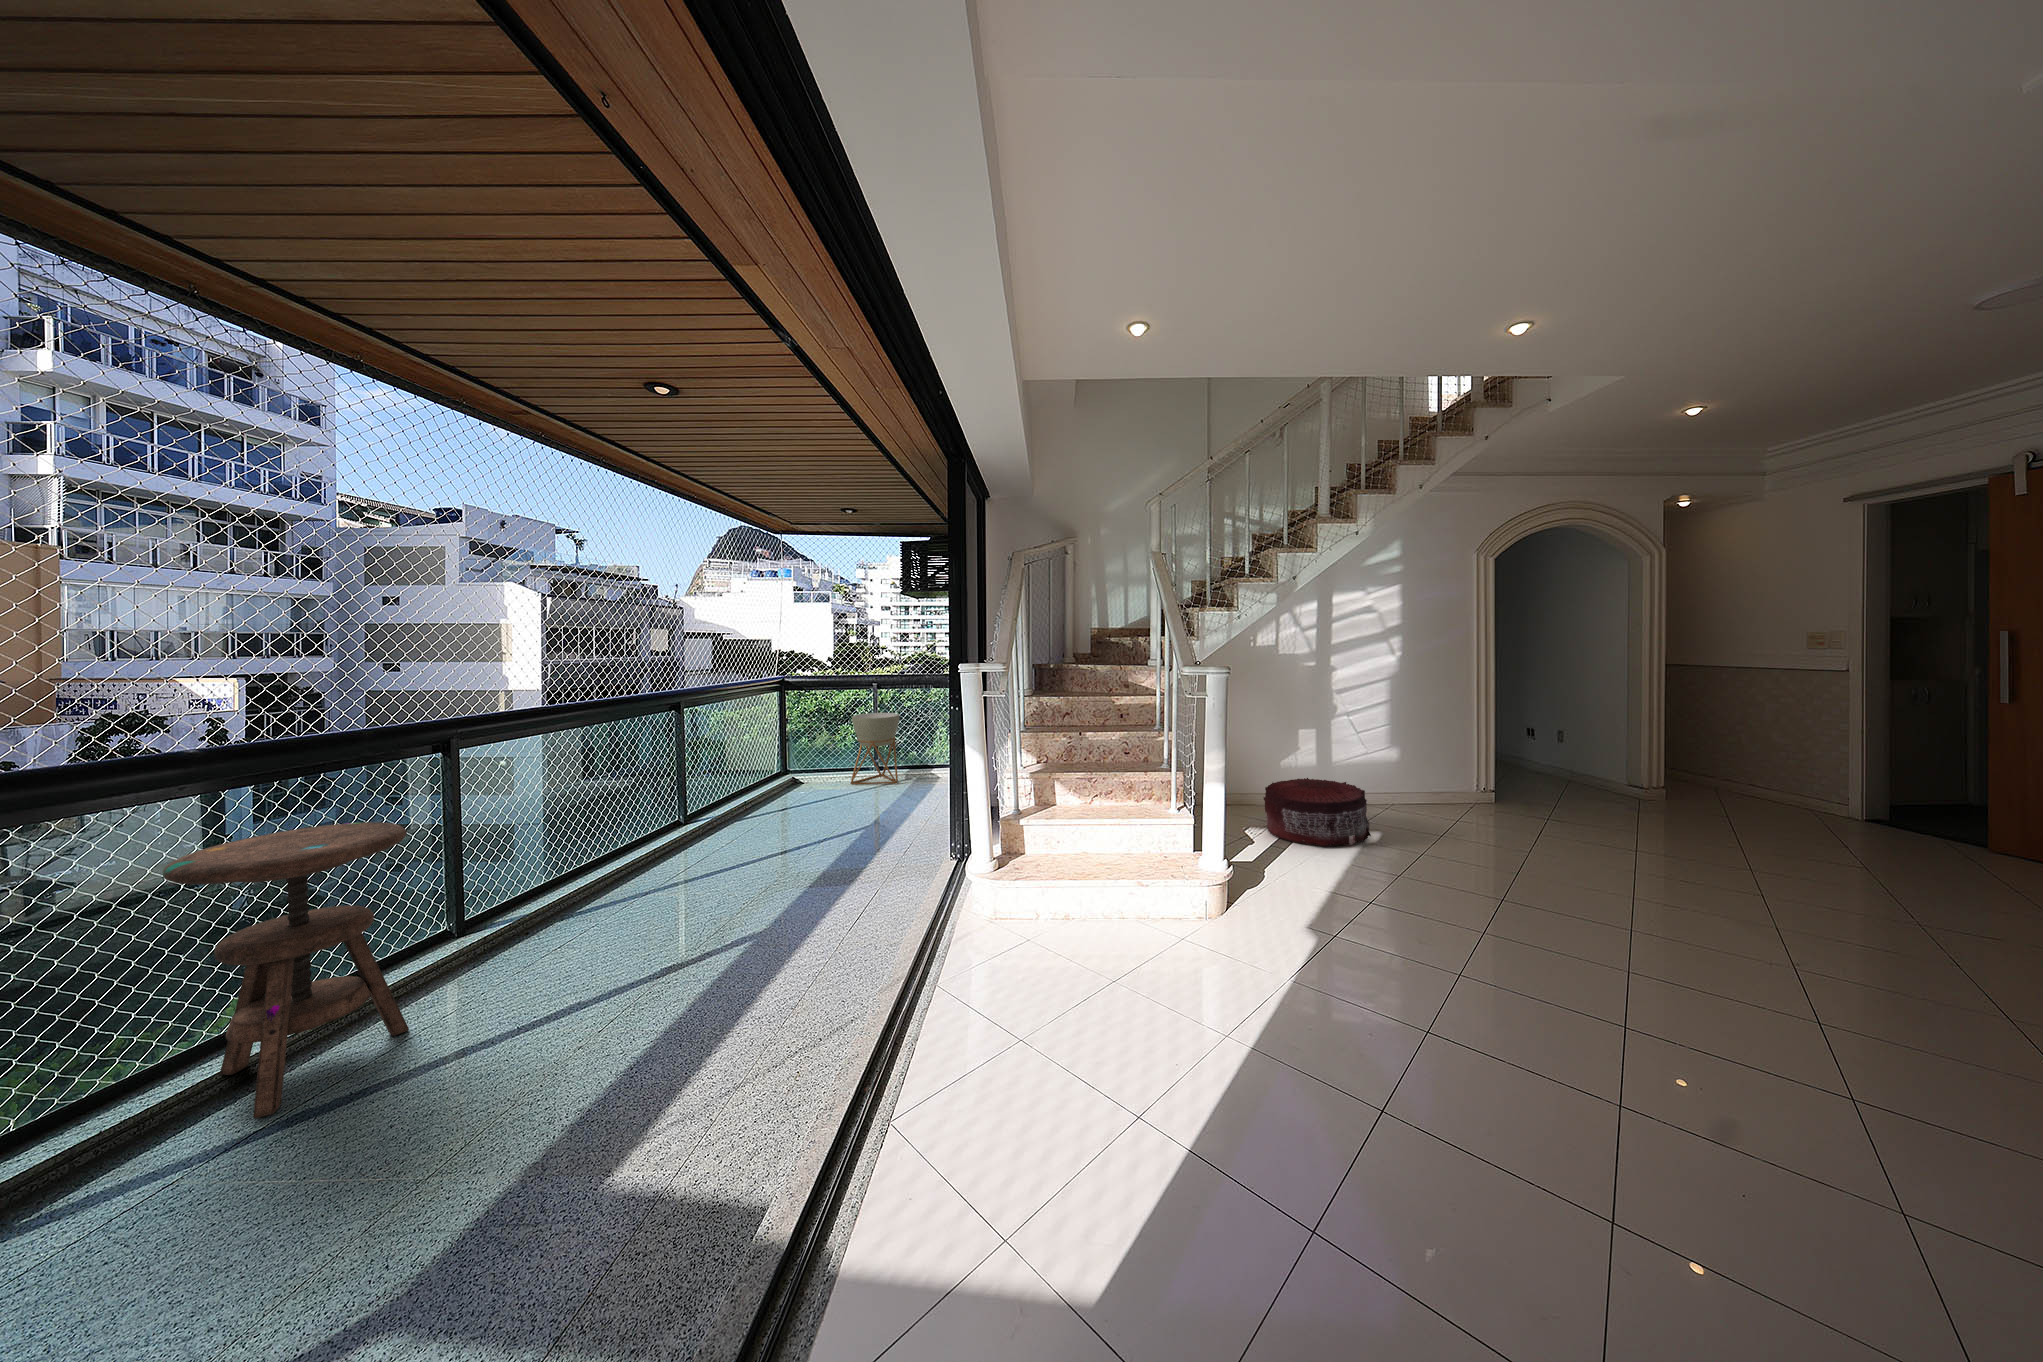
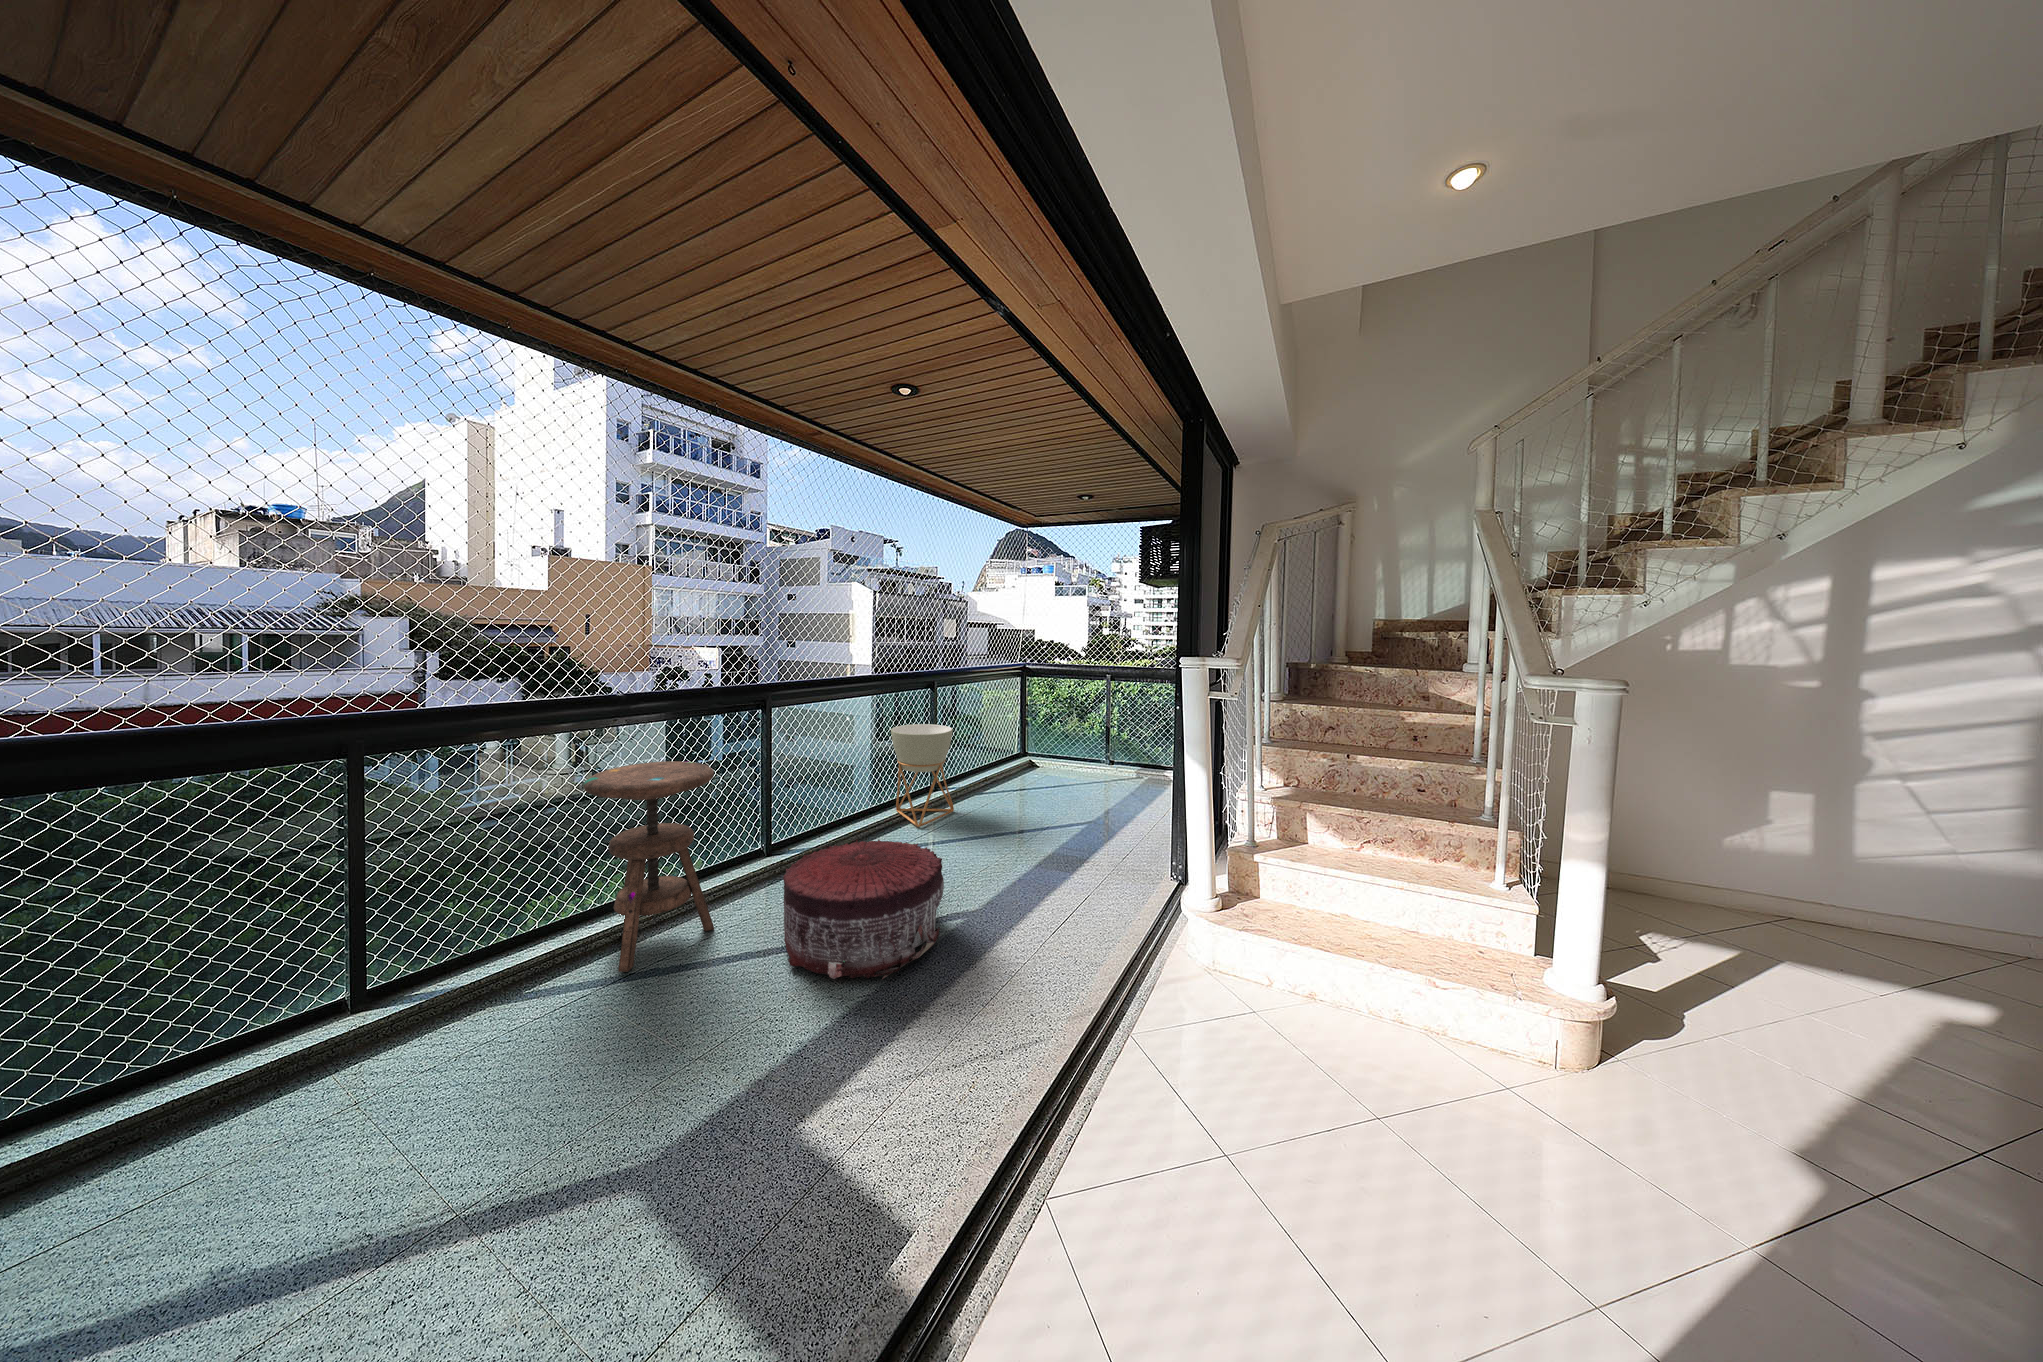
planter: present [851,713,900,784] -> present [891,724,954,827]
pouf: present [1263,778,1371,846] -> present [783,840,944,979]

